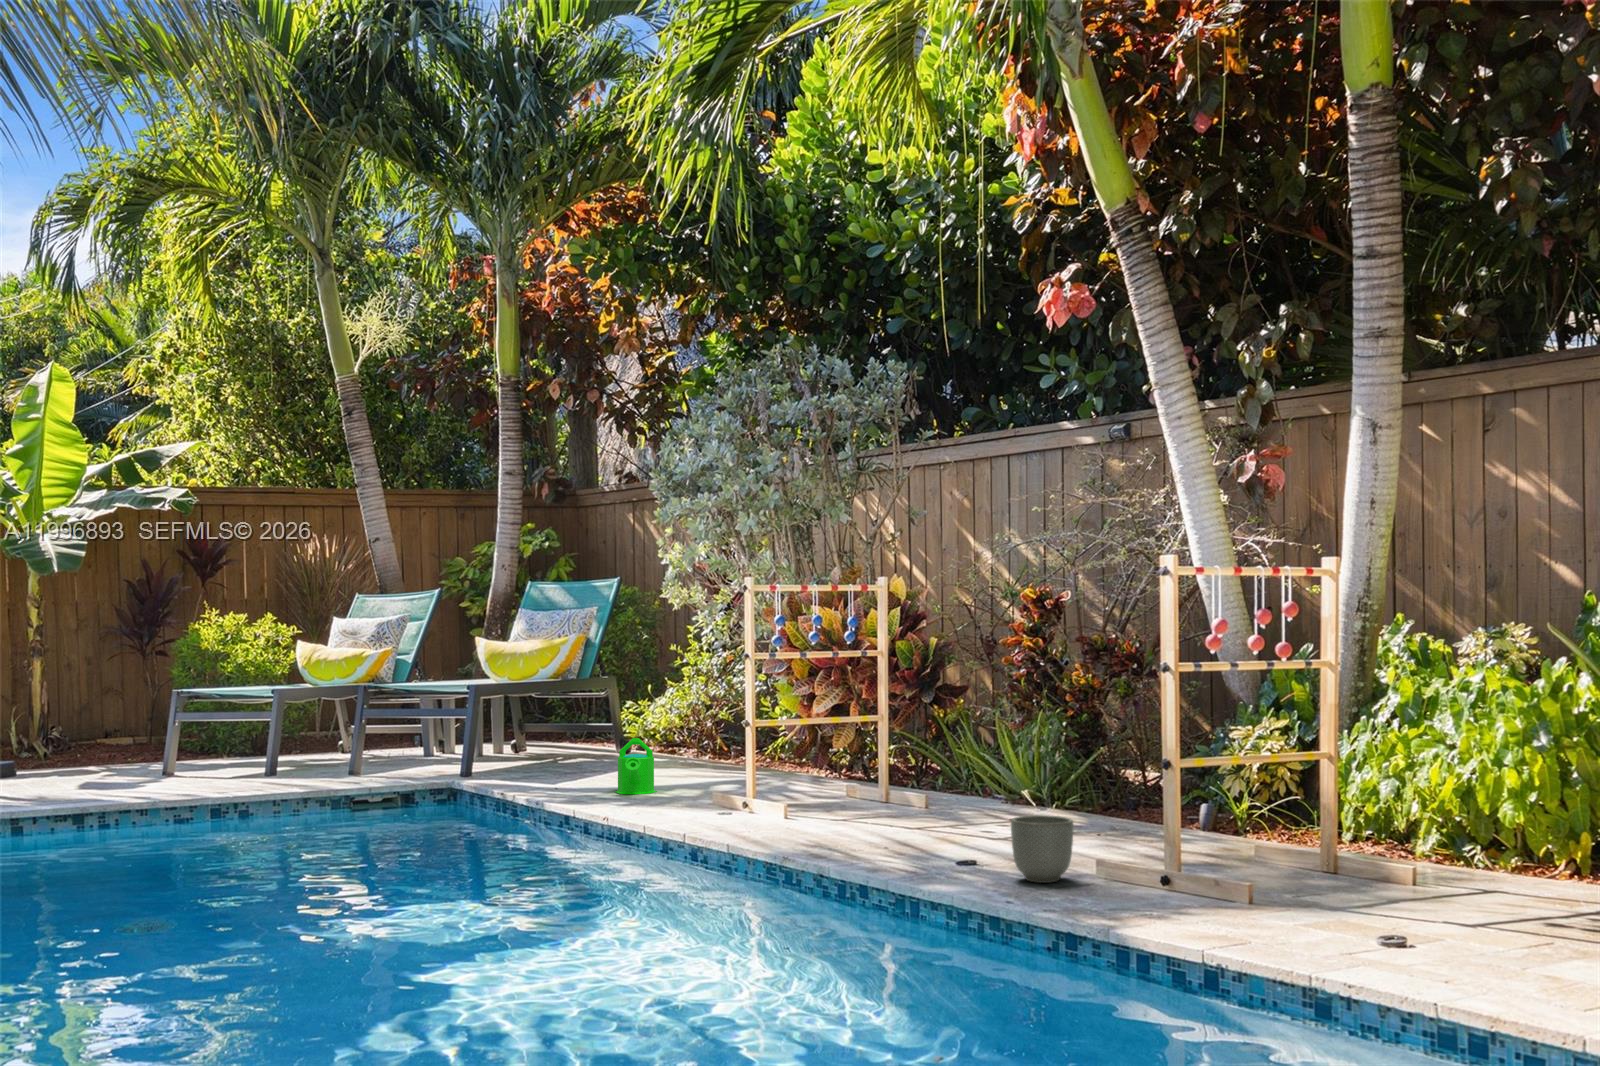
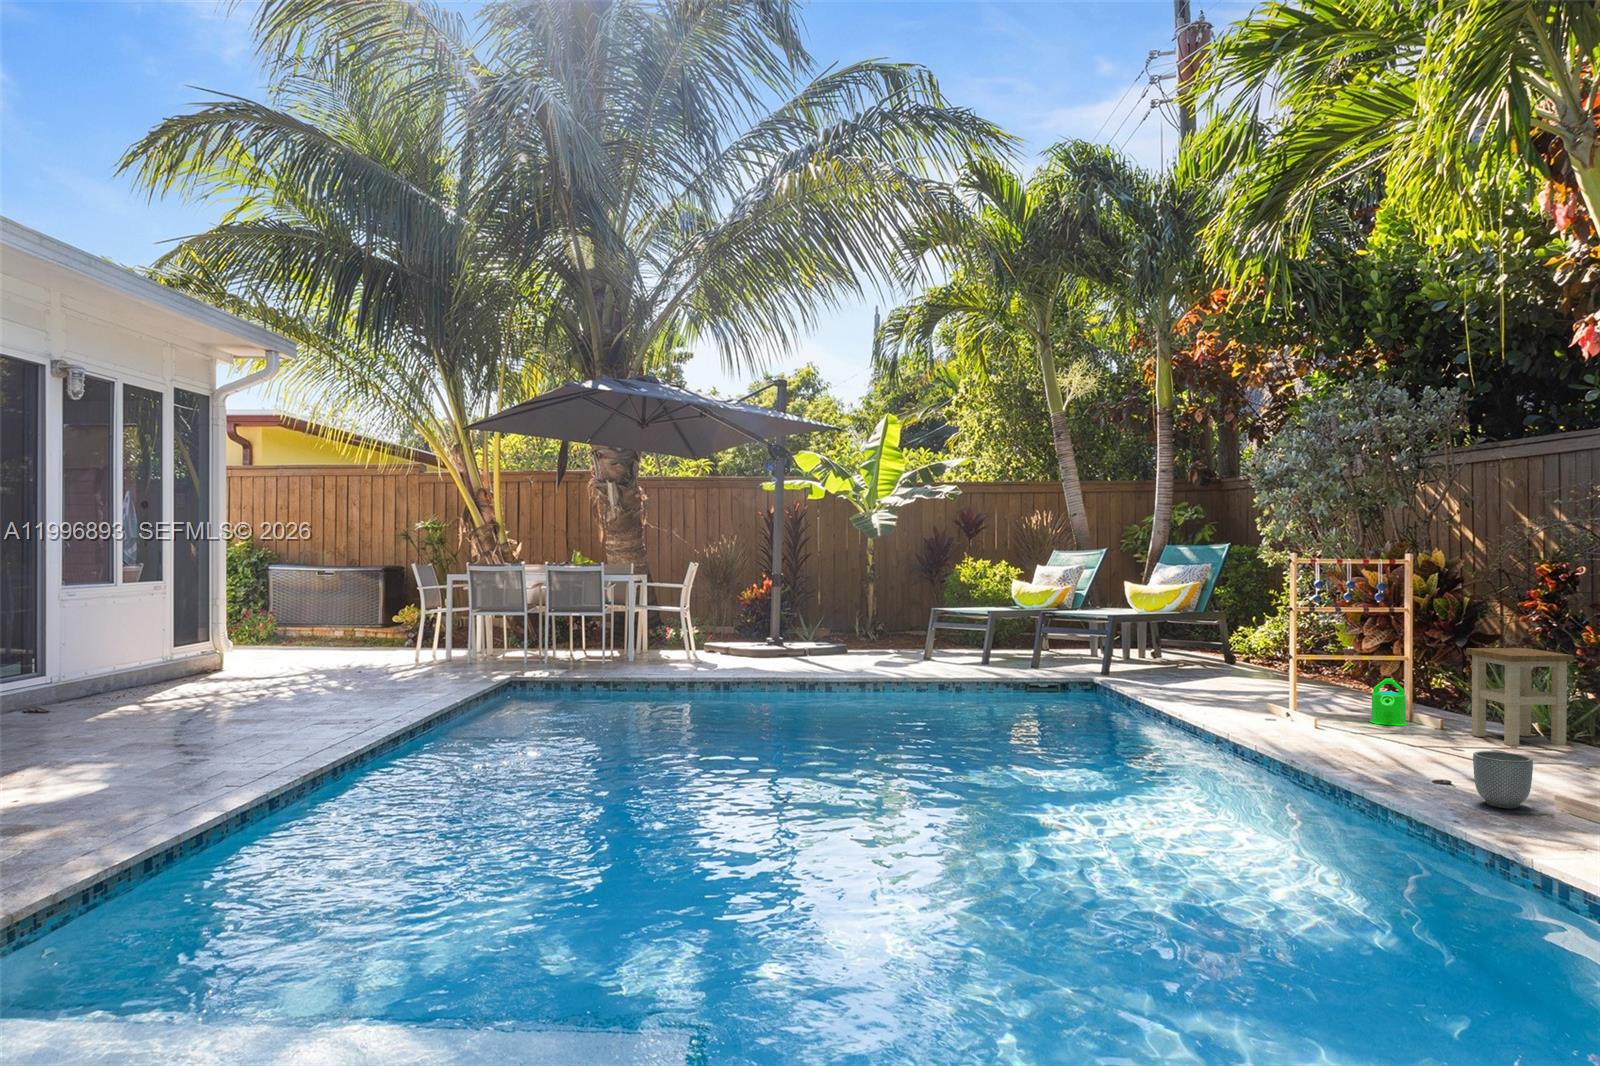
stool: none [958,697,1072,818] -> present [1466,648,1574,746]
watering can: present [616,738,657,794] -> present [1370,678,1407,726]

